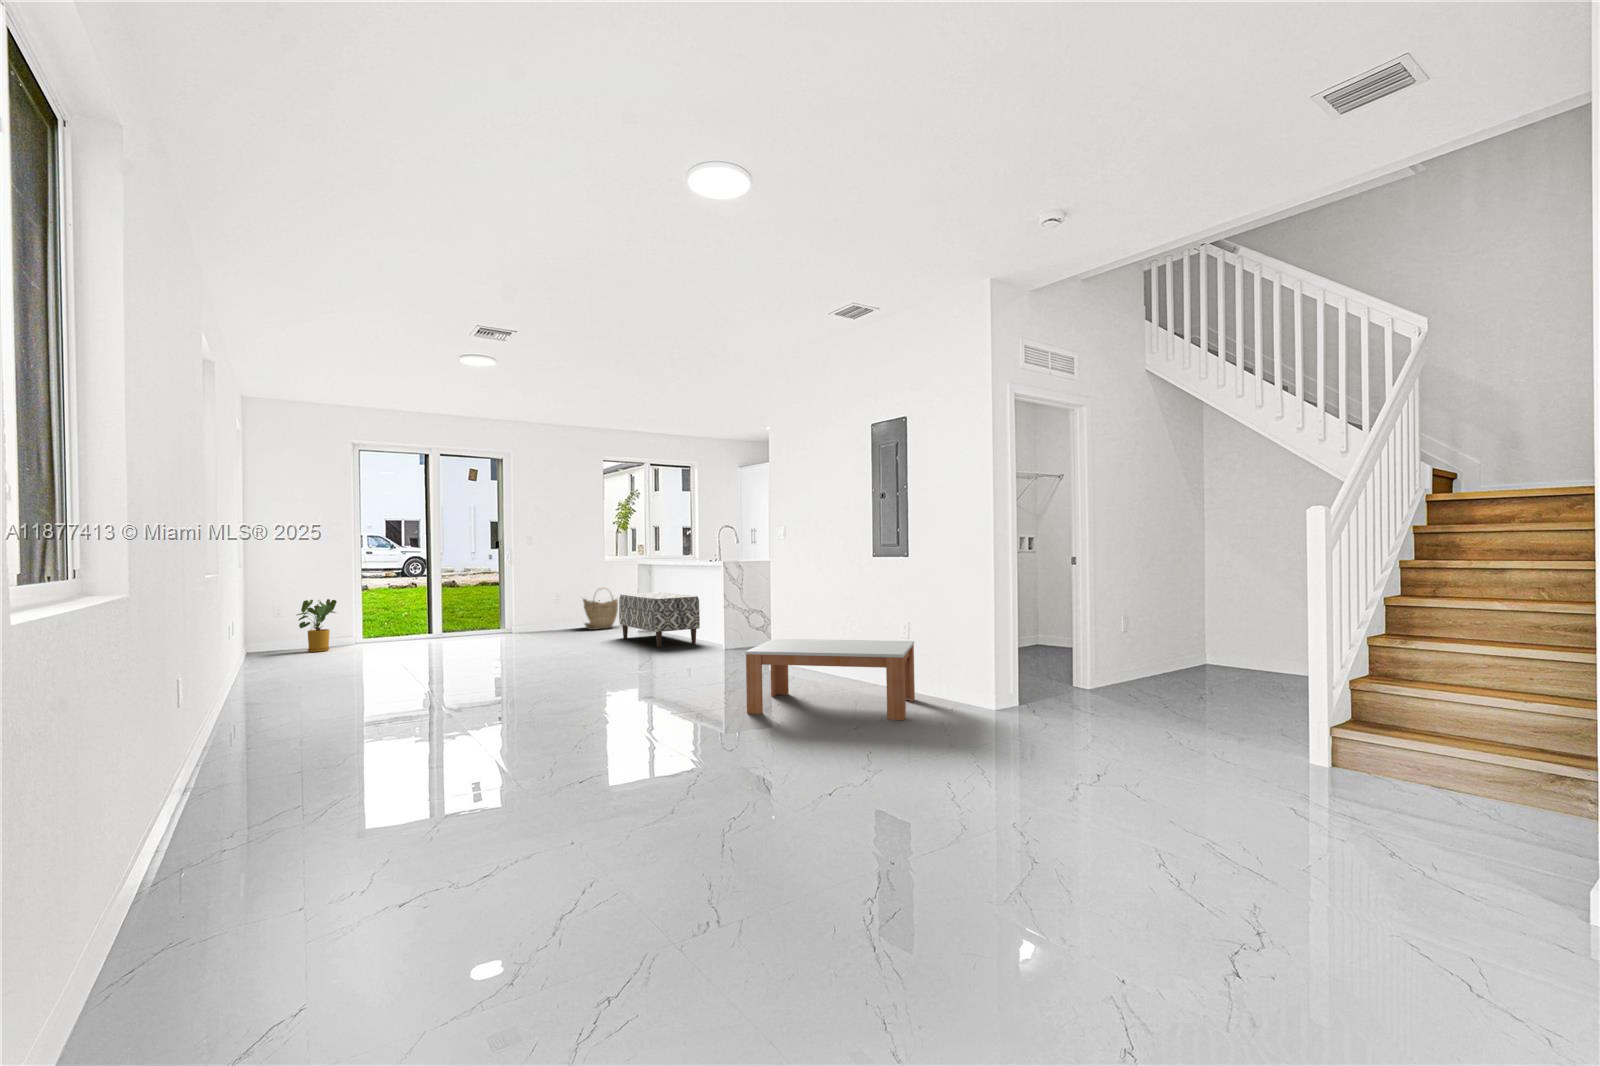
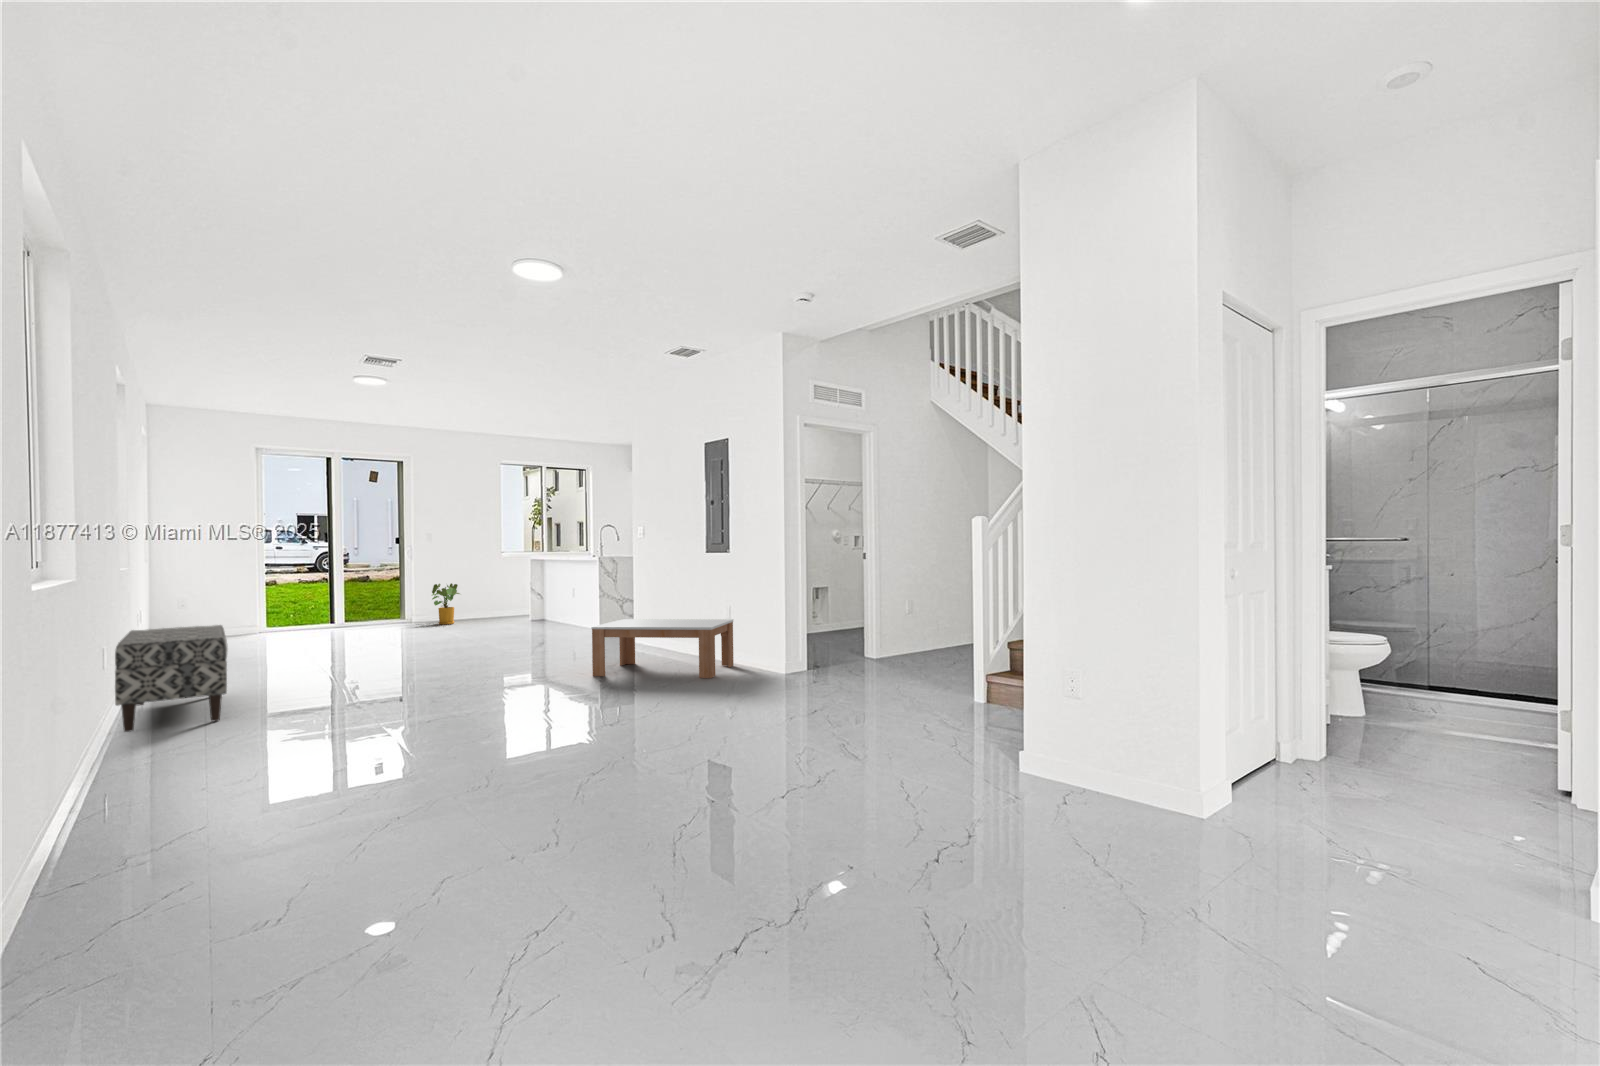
bench: present [619,592,700,647] -> present [115,625,228,732]
woven basket: present [583,597,618,630] -> none [480,581,516,620]
house plant: present [296,599,337,652] -> present [432,583,460,625]

